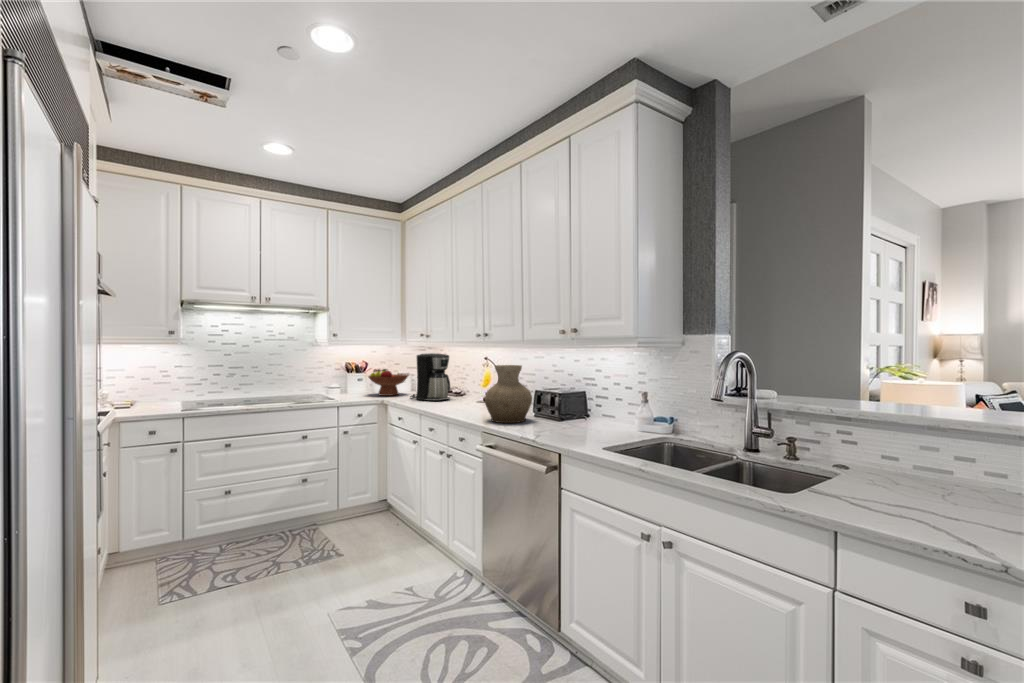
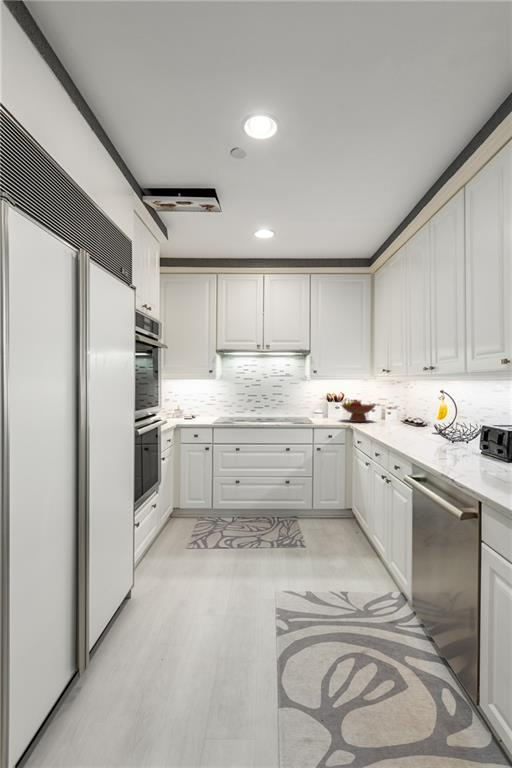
coffee maker: present [410,353,451,401] -> none [372,387,410,430]
vase: present [485,365,532,423] -> none [420,399,475,459]

